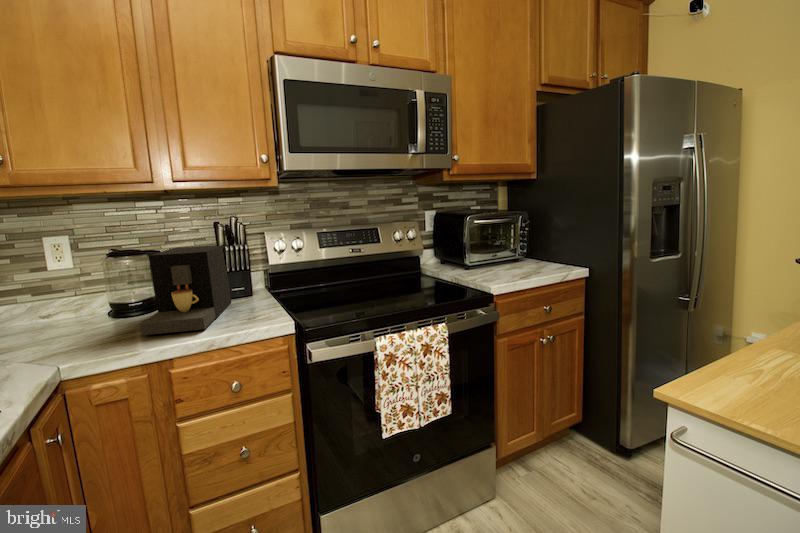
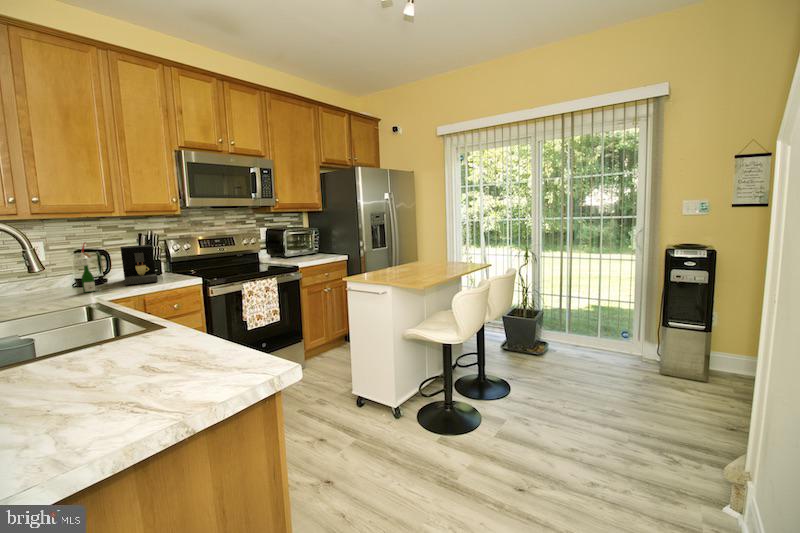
wine bottle: none [32,247,86,358] -> present [77,242,100,293]

